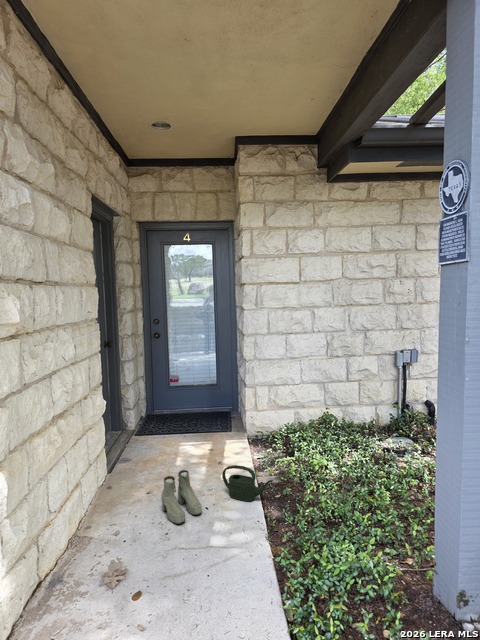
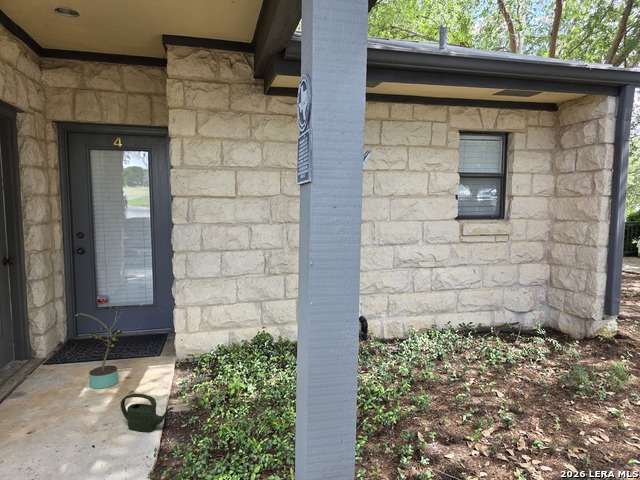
potted plant: none [167,380,210,459] -> present [74,301,122,389]
boots: present [161,470,202,524] -> none [39,402,87,463]

